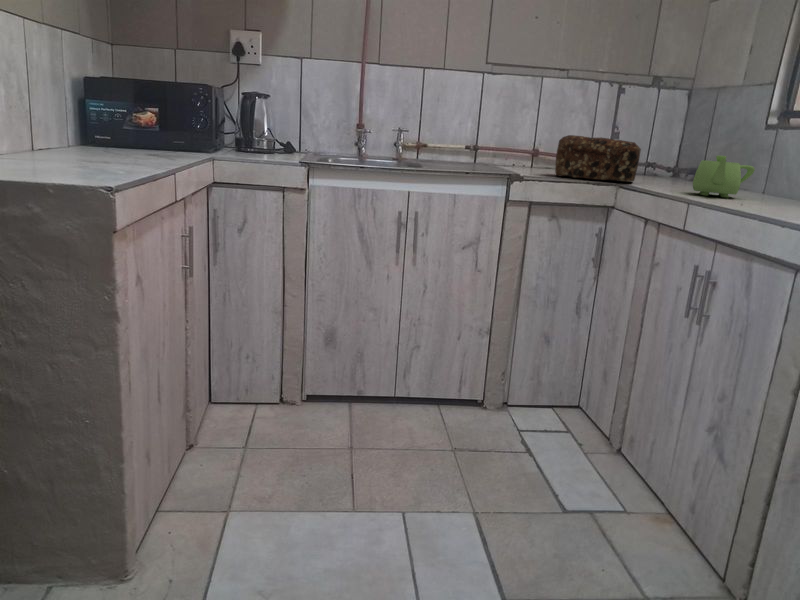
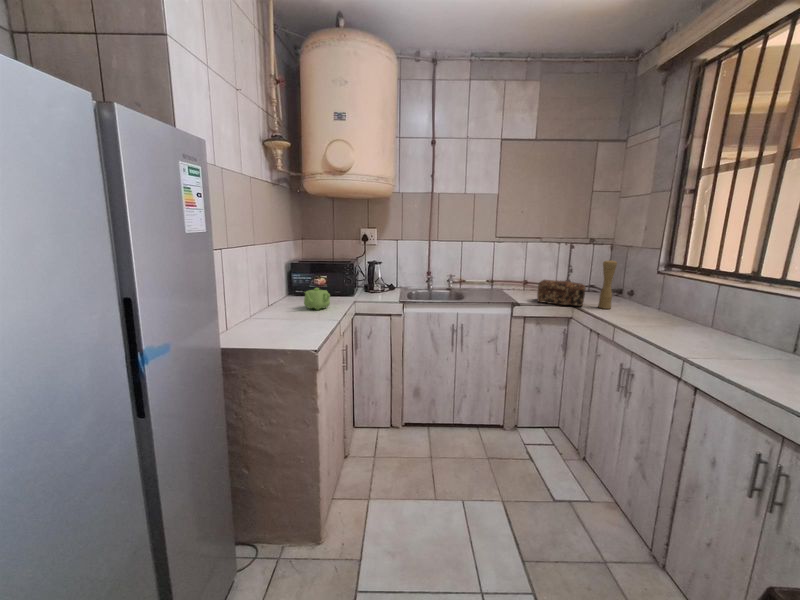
pepper mill: none [660,96,698,187] -> present [598,260,617,309]
teapot: present [693,156,755,197] -> present [304,288,330,310]

